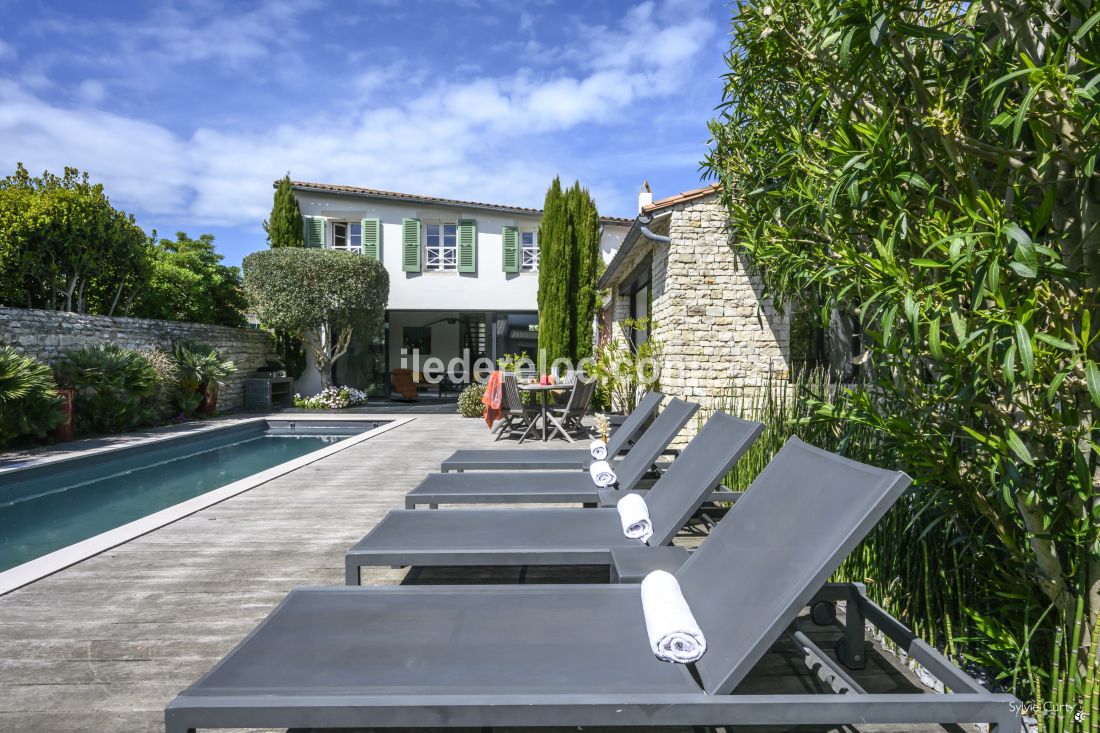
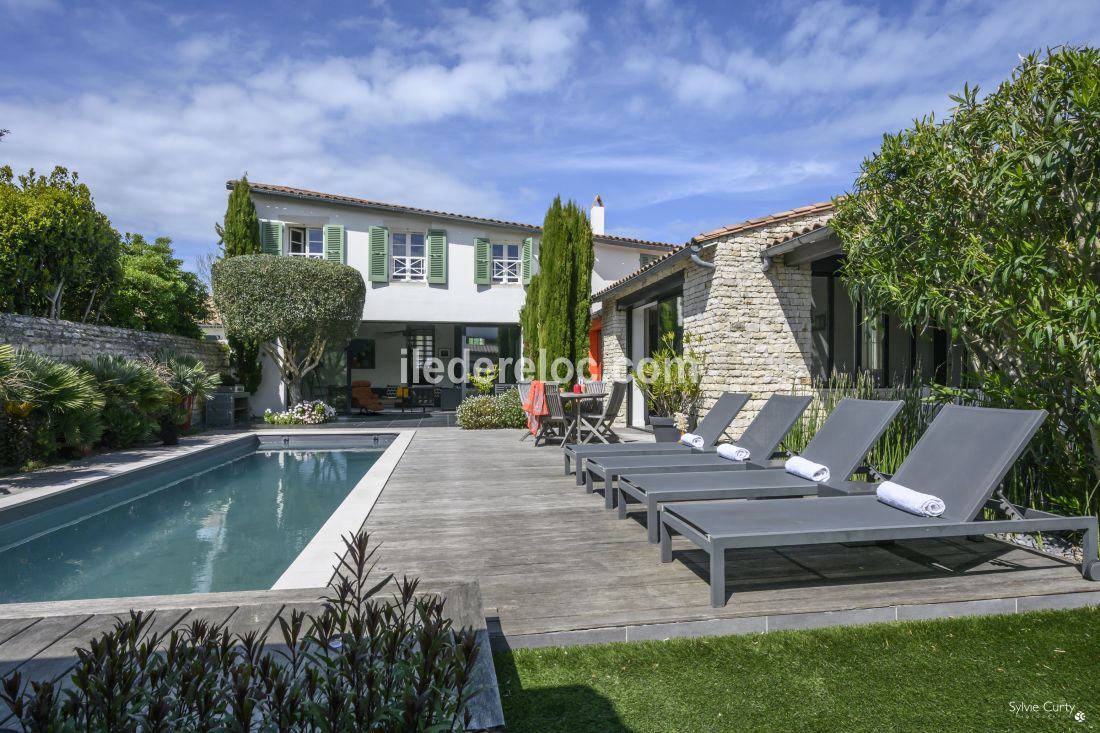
watering can: none [142,401,177,428] -> present [152,416,178,445]

